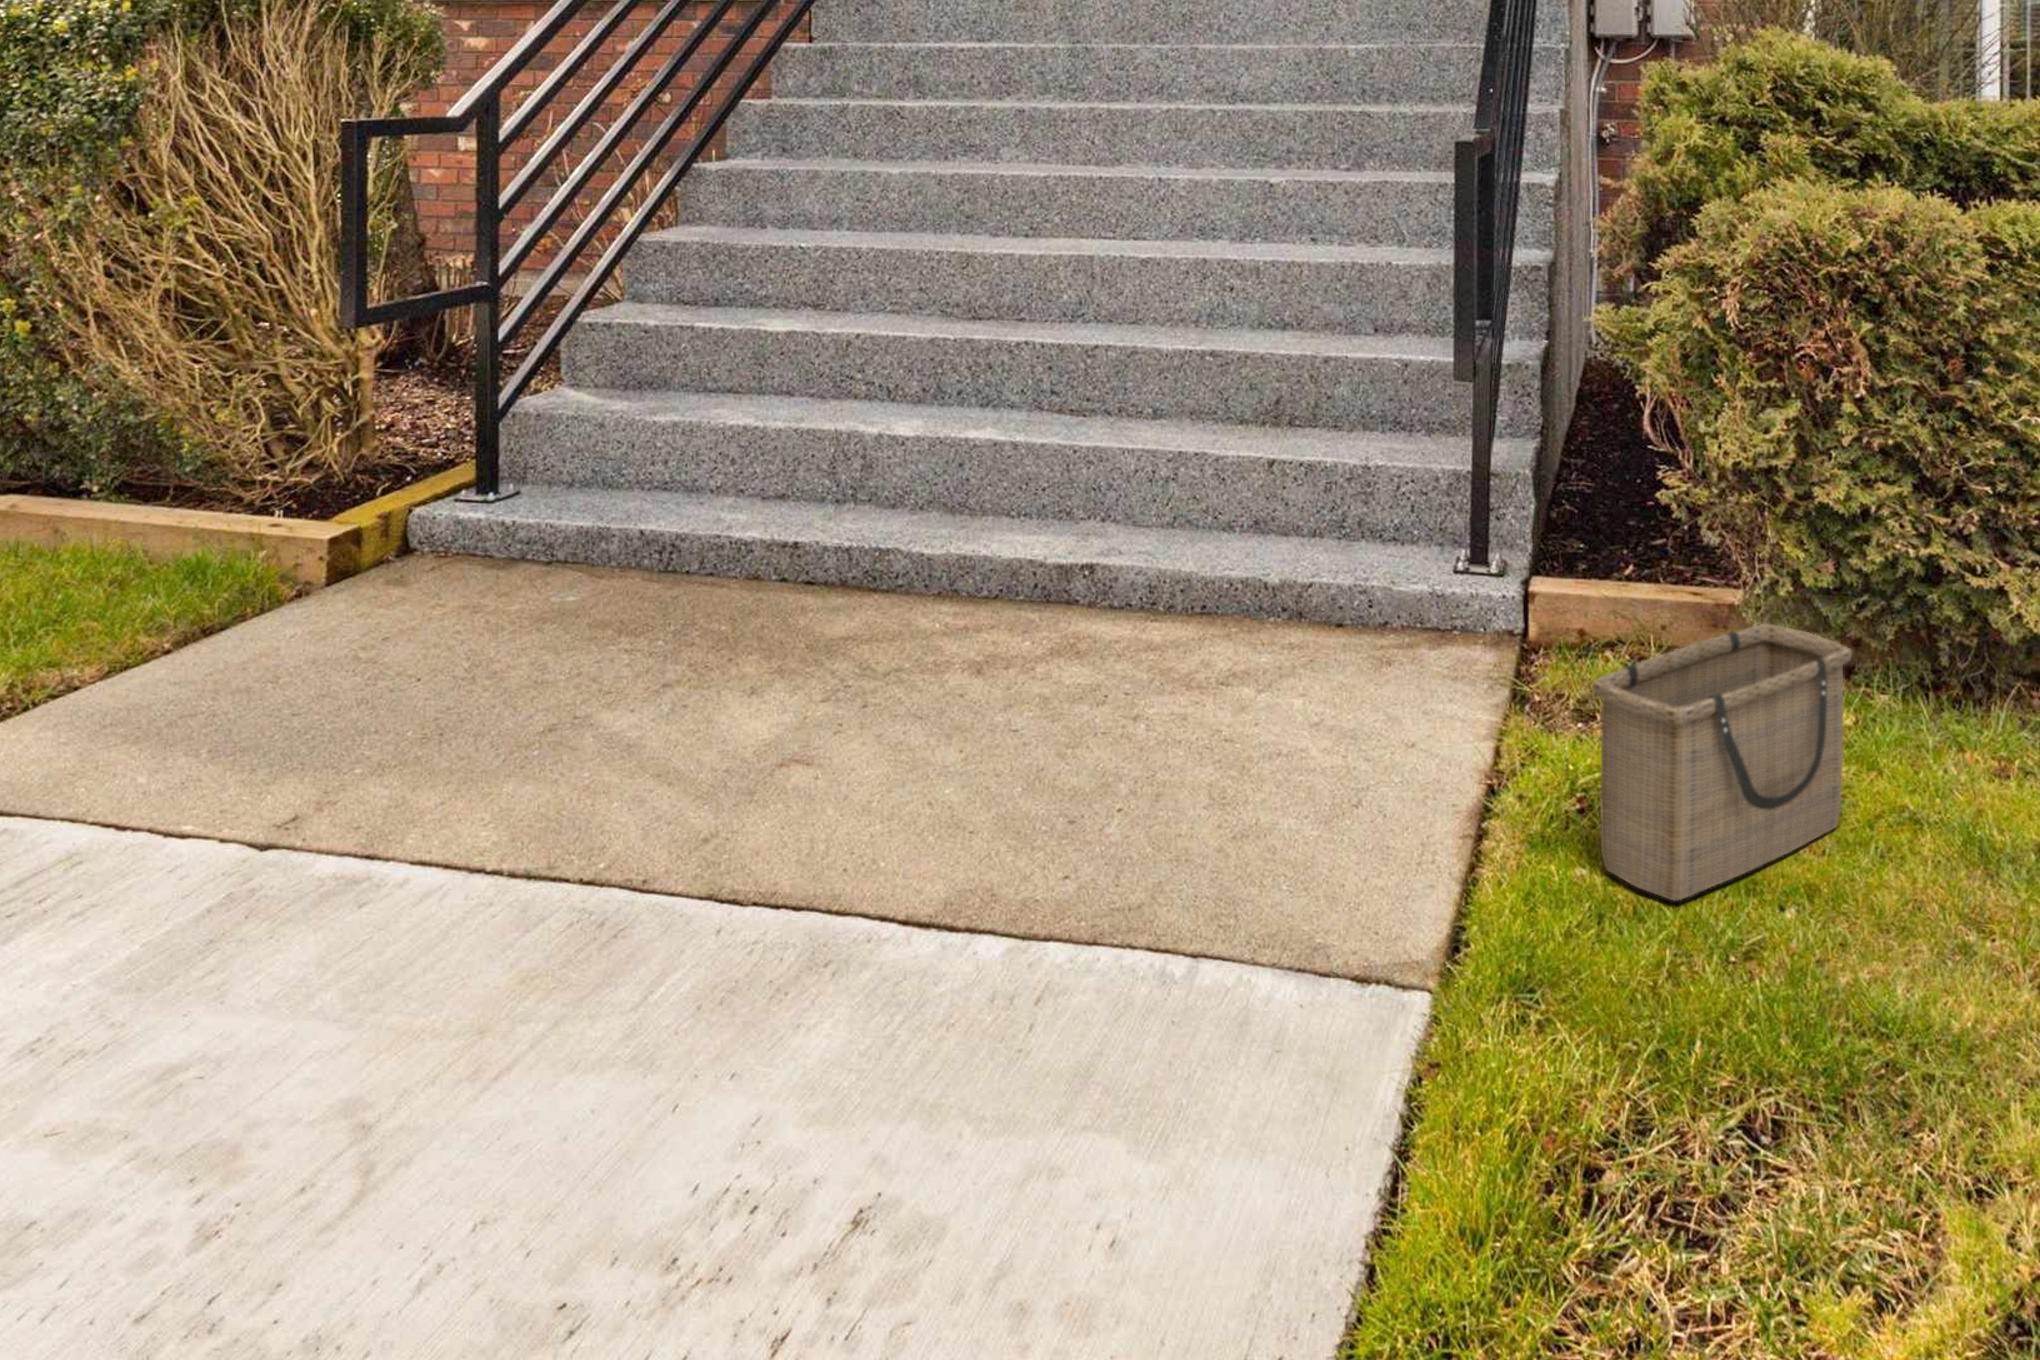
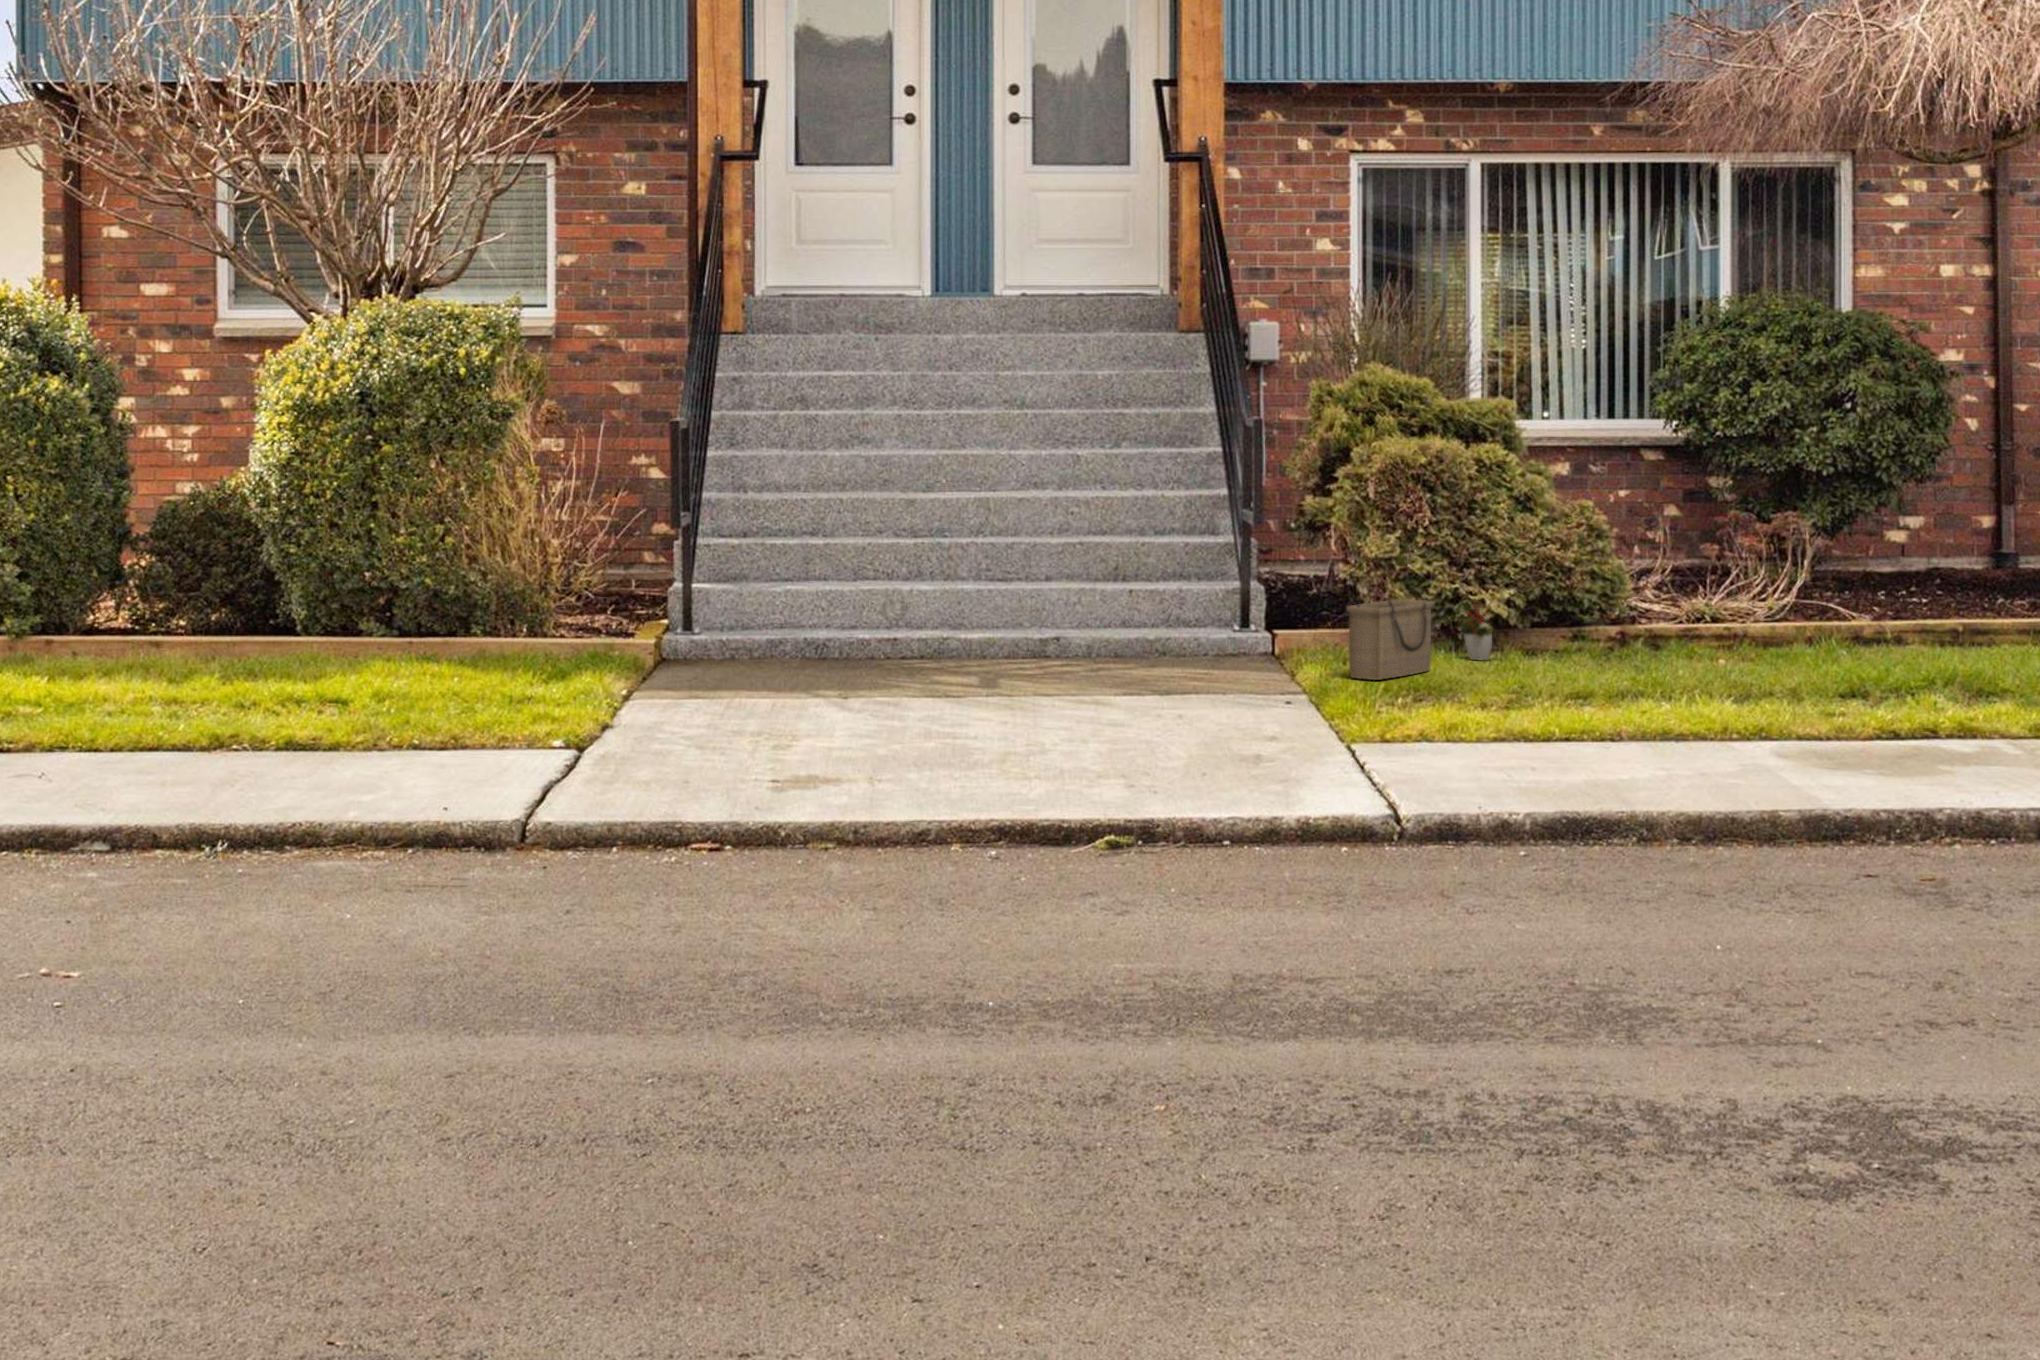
decorative plant: none [1934,605,2017,756] -> present [1461,601,1493,660]

